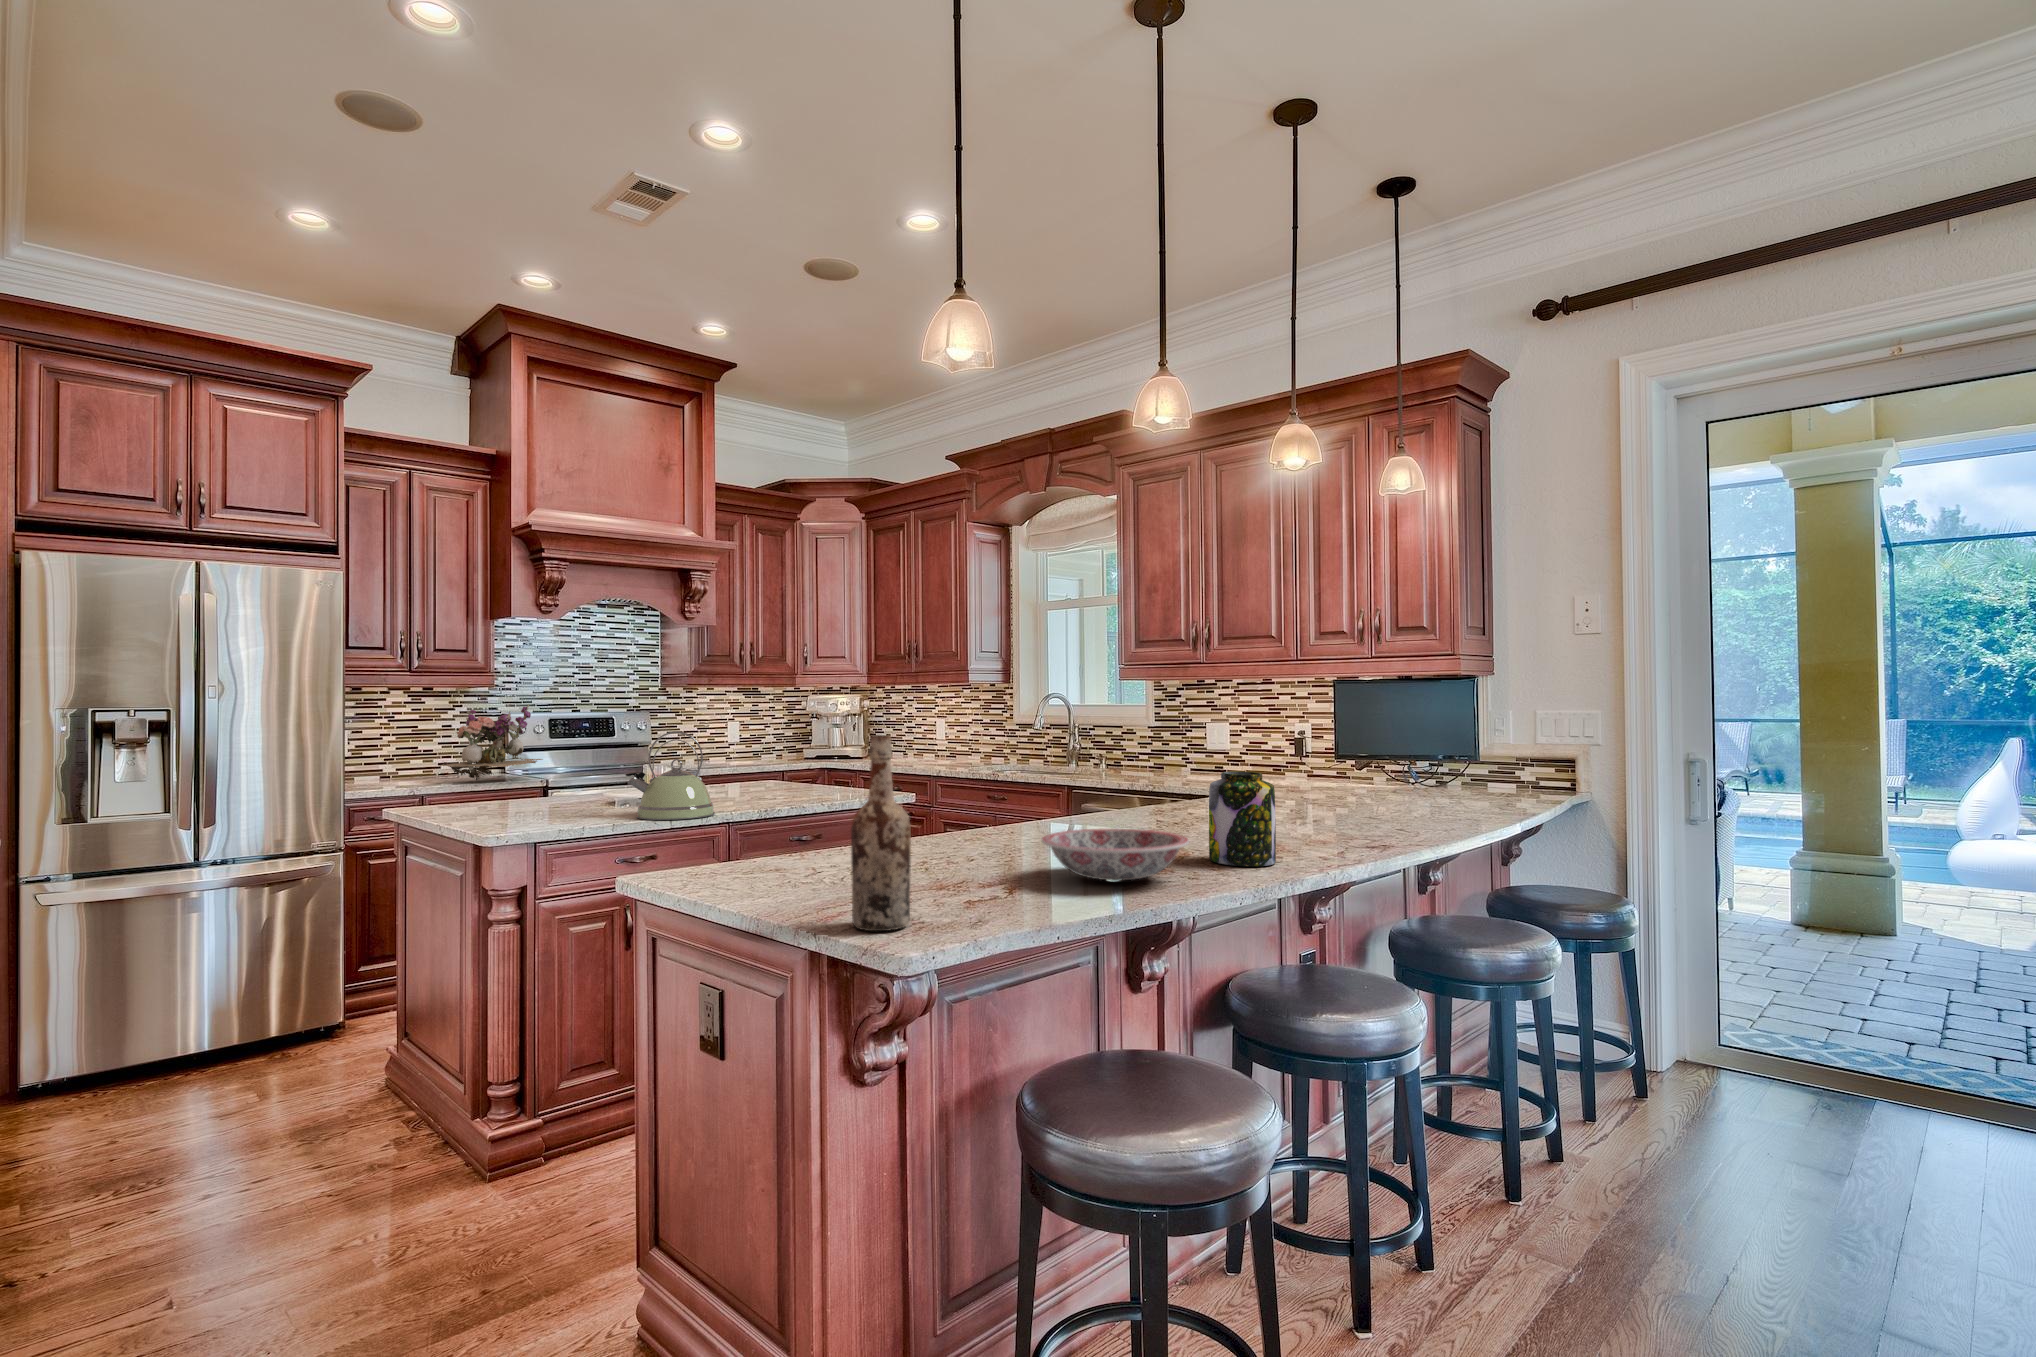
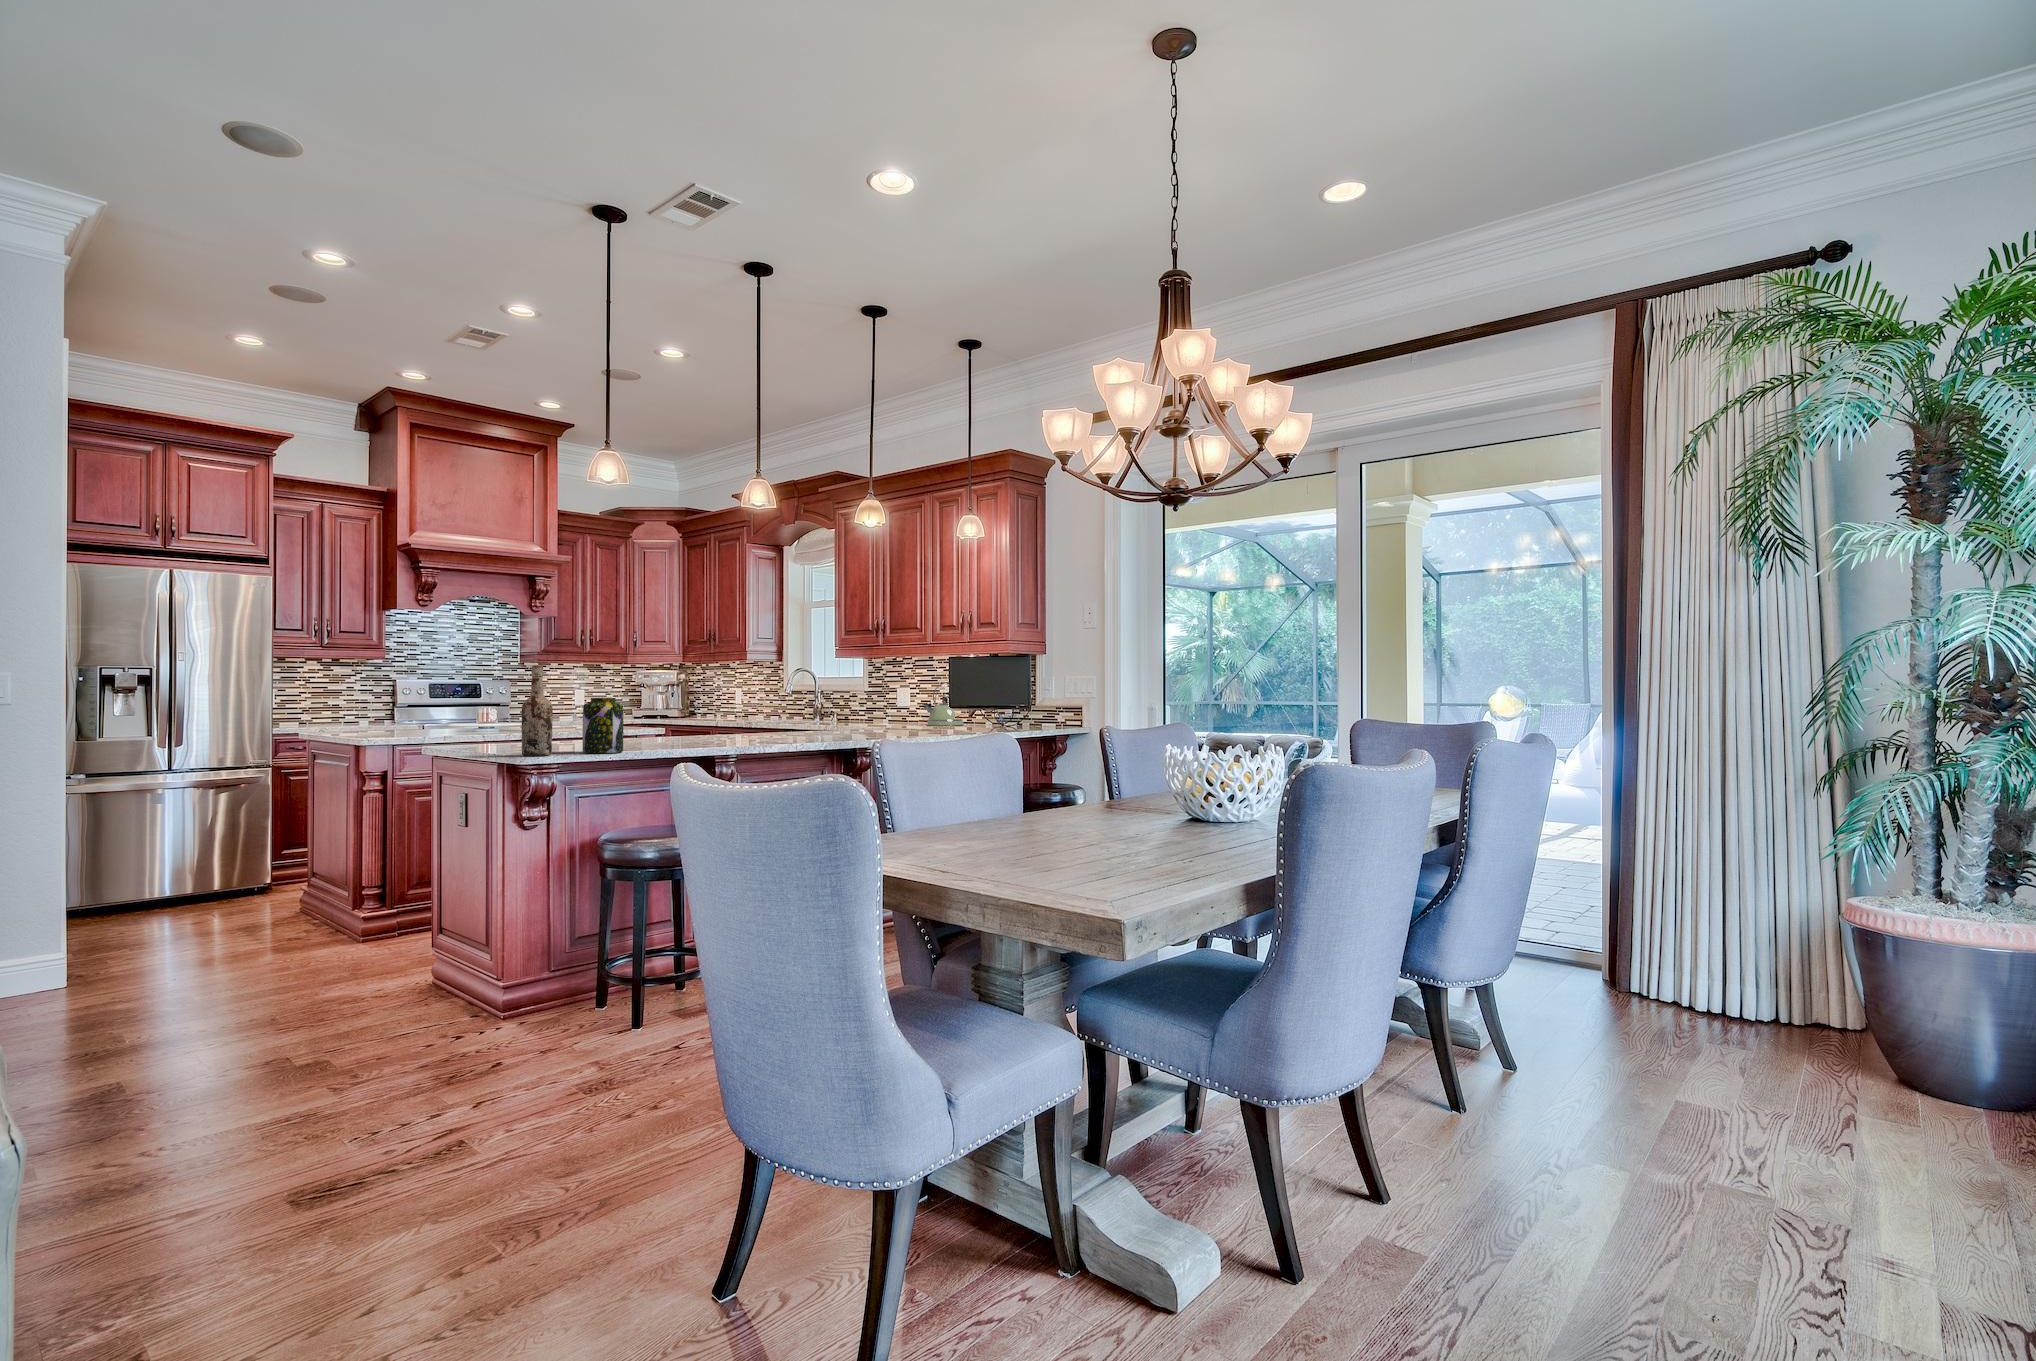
flower arrangement: present [440,704,543,780] -> none [340,671,419,724]
kettle: present [626,731,715,820] -> present [923,683,964,726]
jar: present [1209,771,1276,866] -> present [582,698,623,753]
ceramic bowl: present [1042,829,1189,881] -> none [650,725,731,748]

